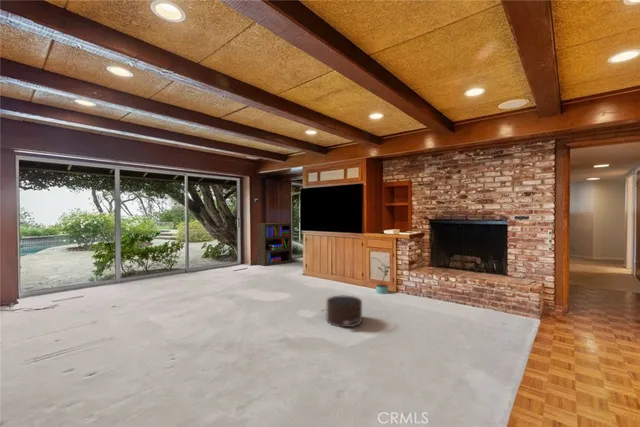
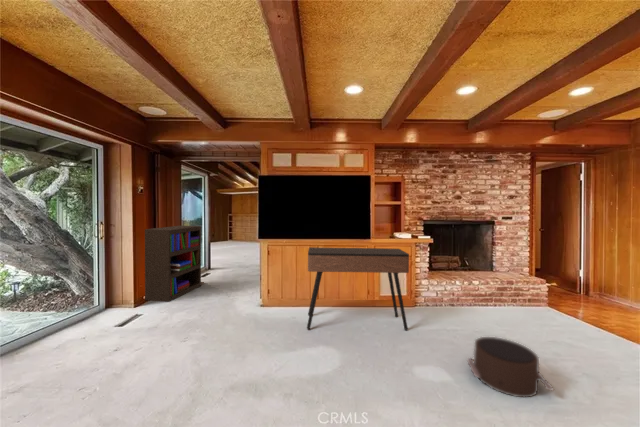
console table: none [298,236,364,298] -> present [307,247,409,331]
potted plant: present [376,265,390,293] -> none [396,262,425,312]

